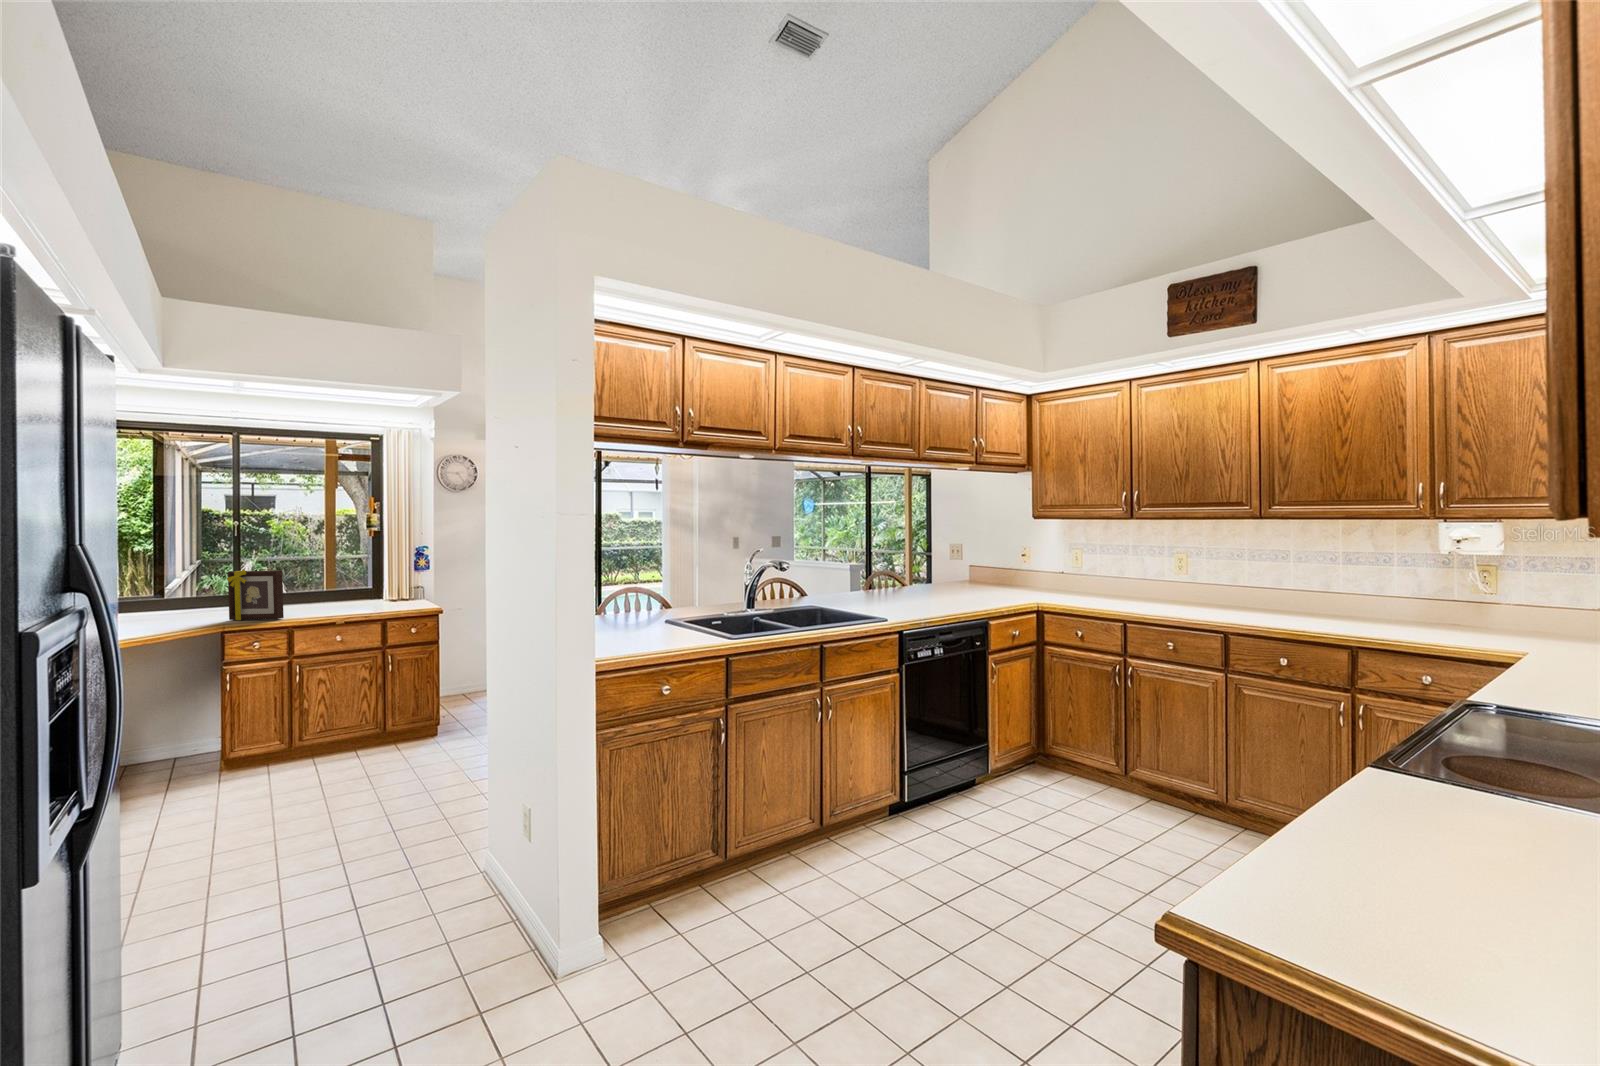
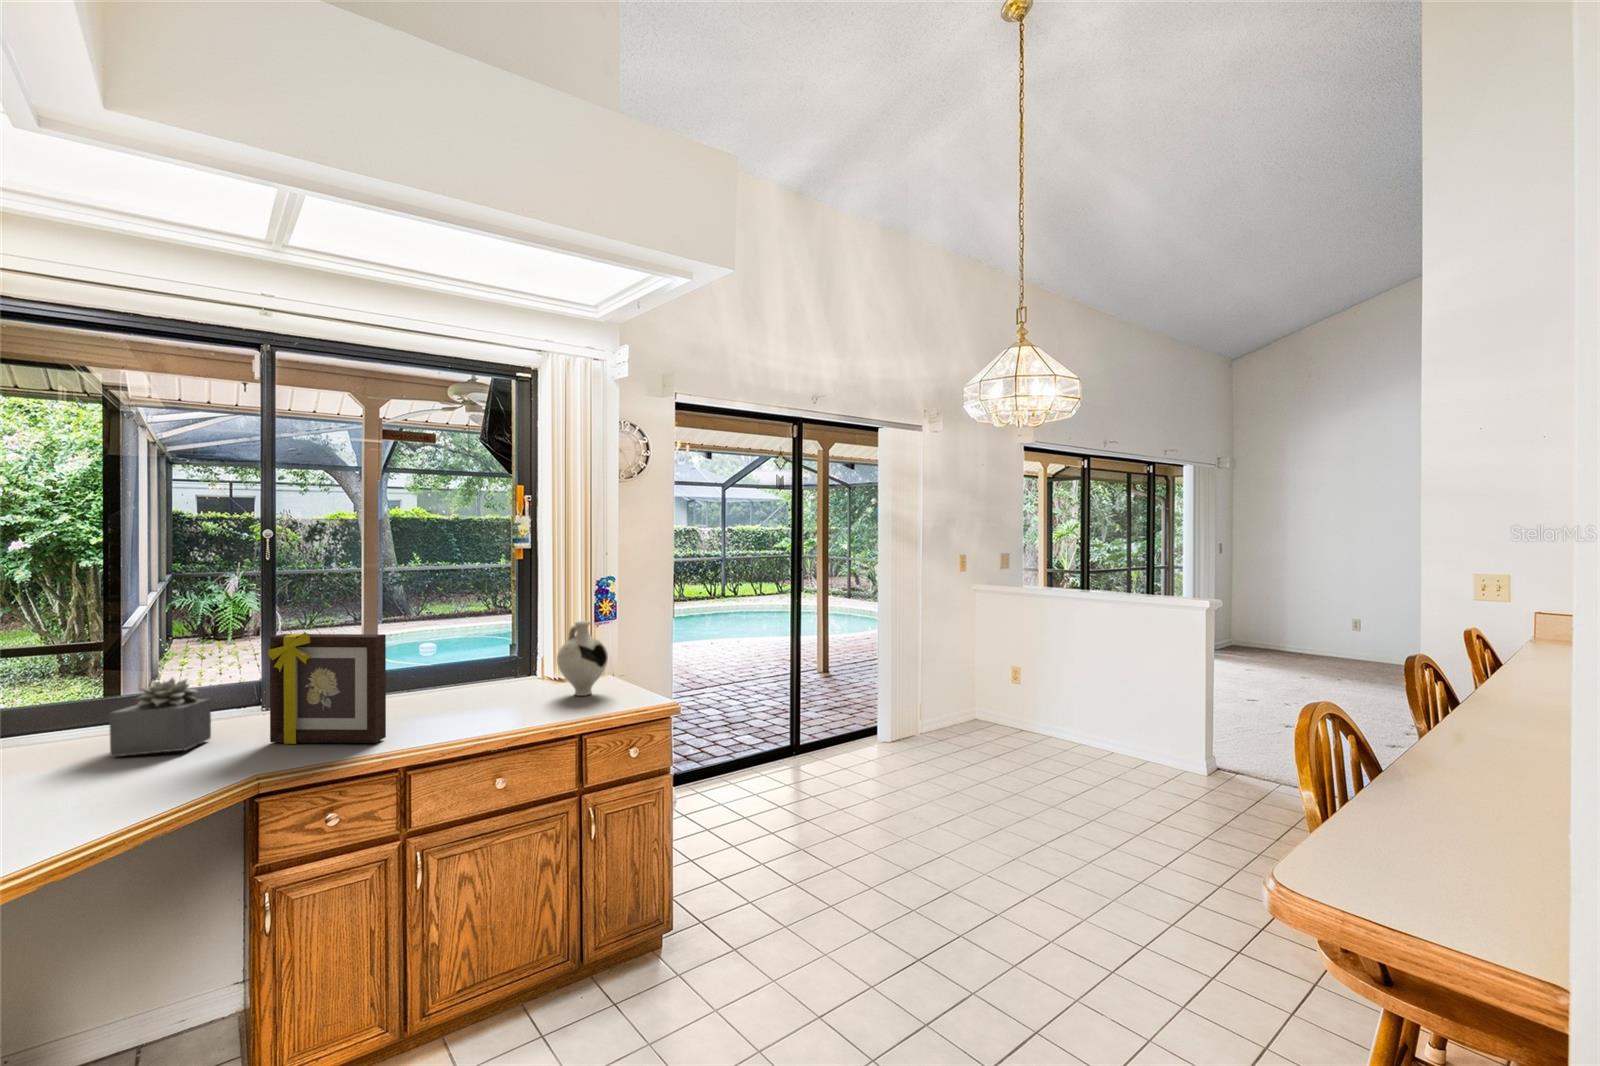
decorative vase: none [382,568,411,607] -> present [557,621,608,696]
succulent plant: none [156,591,202,624] -> present [109,678,211,757]

